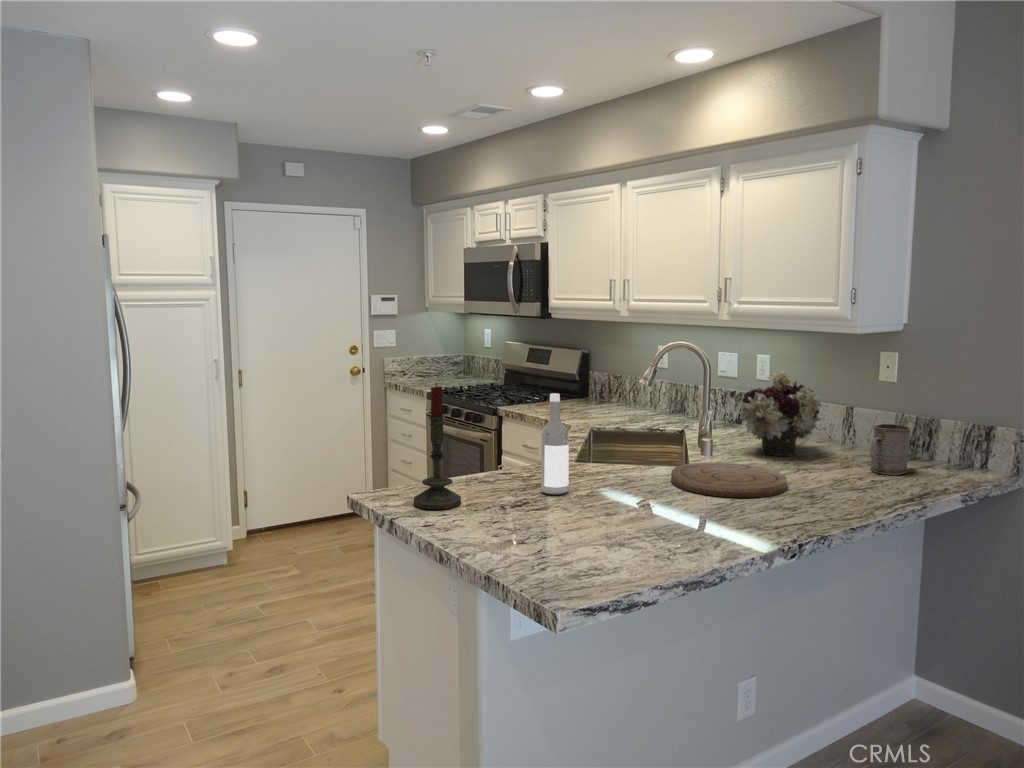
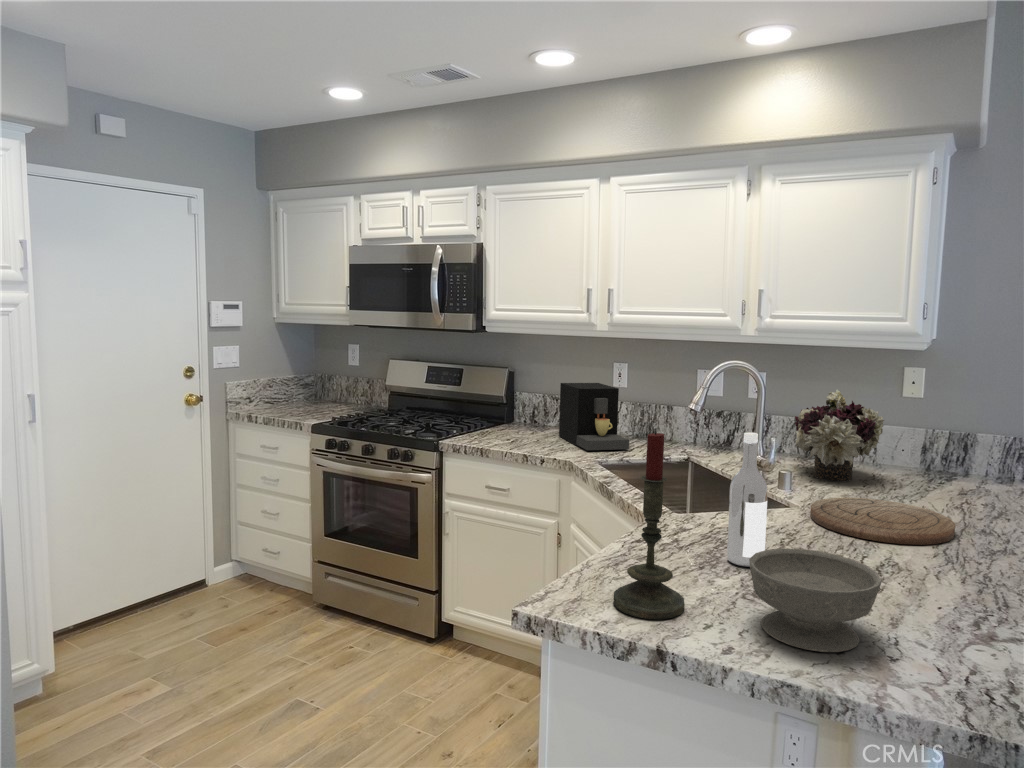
coffee maker: none [597,363,638,422] -> present [559,383,629,450]
mug: present [870,424,911,475] -> none [948,443,993,496]
bowl: none [465,471,550,534] -> present [749,548,882,652]

